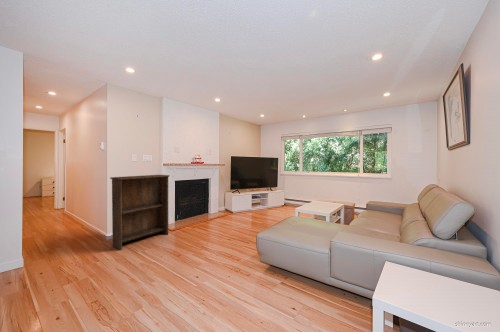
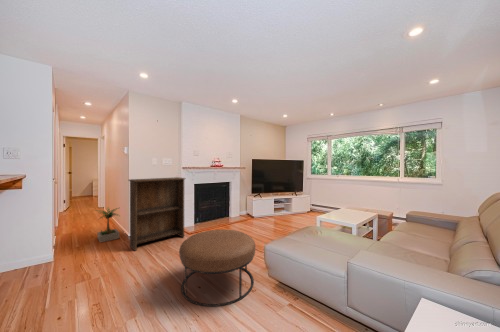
potted plant: none [66,207,100,245] -> present [97,209,120,242]
ottoman: none [179,223,249,291] -> present [179,229,256,307]

